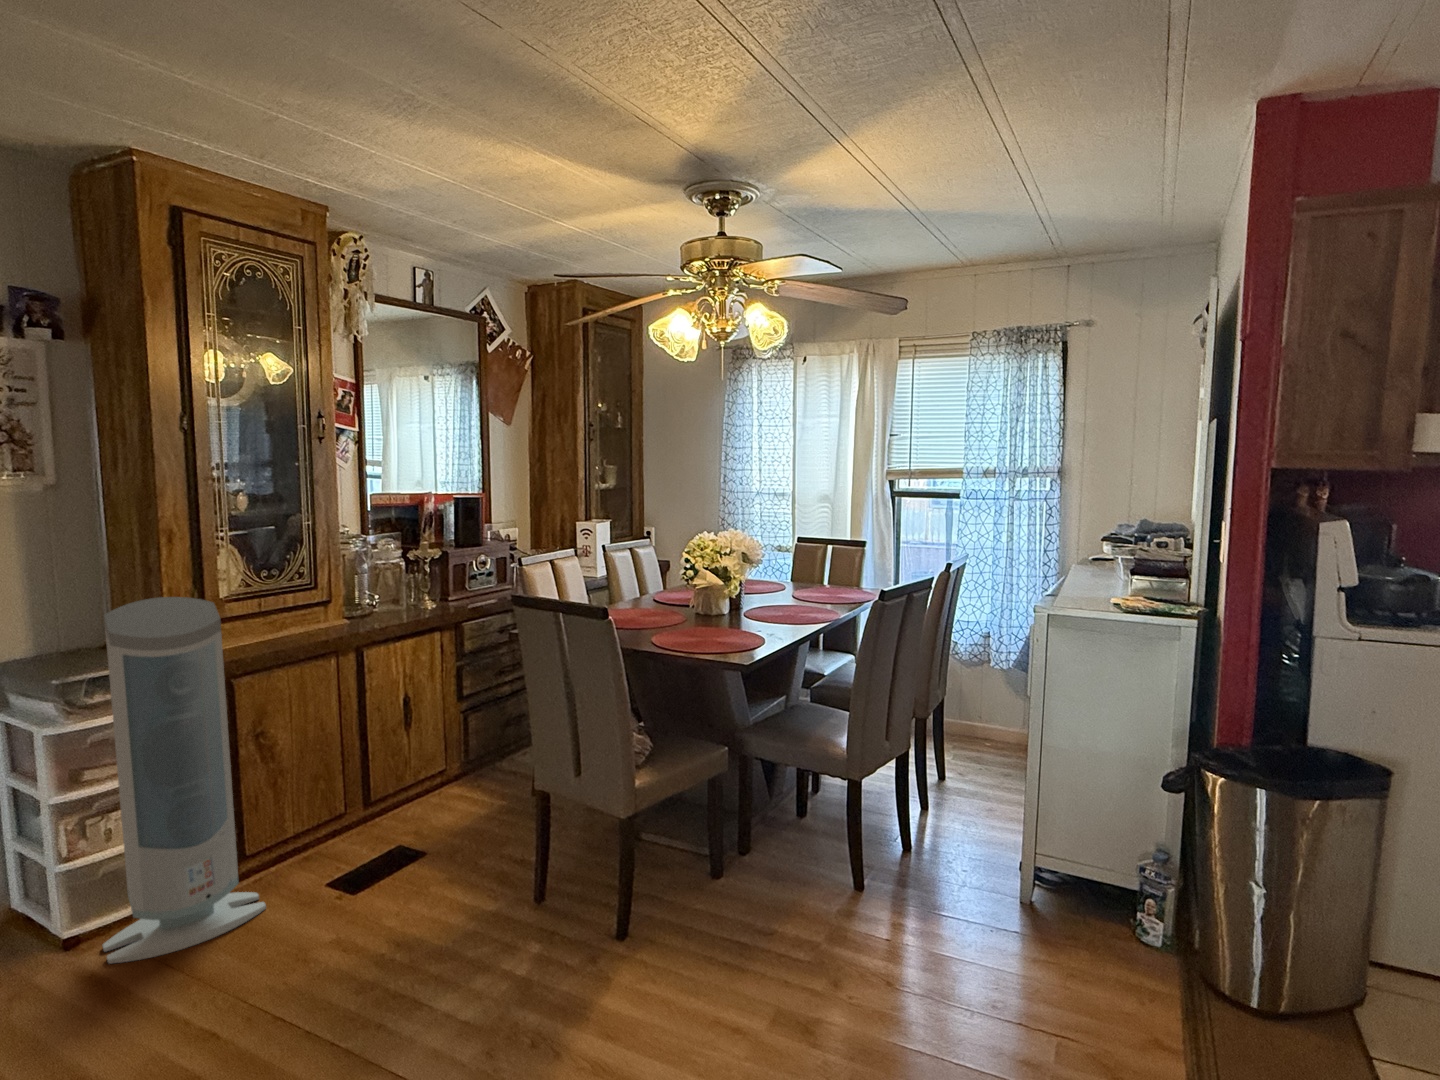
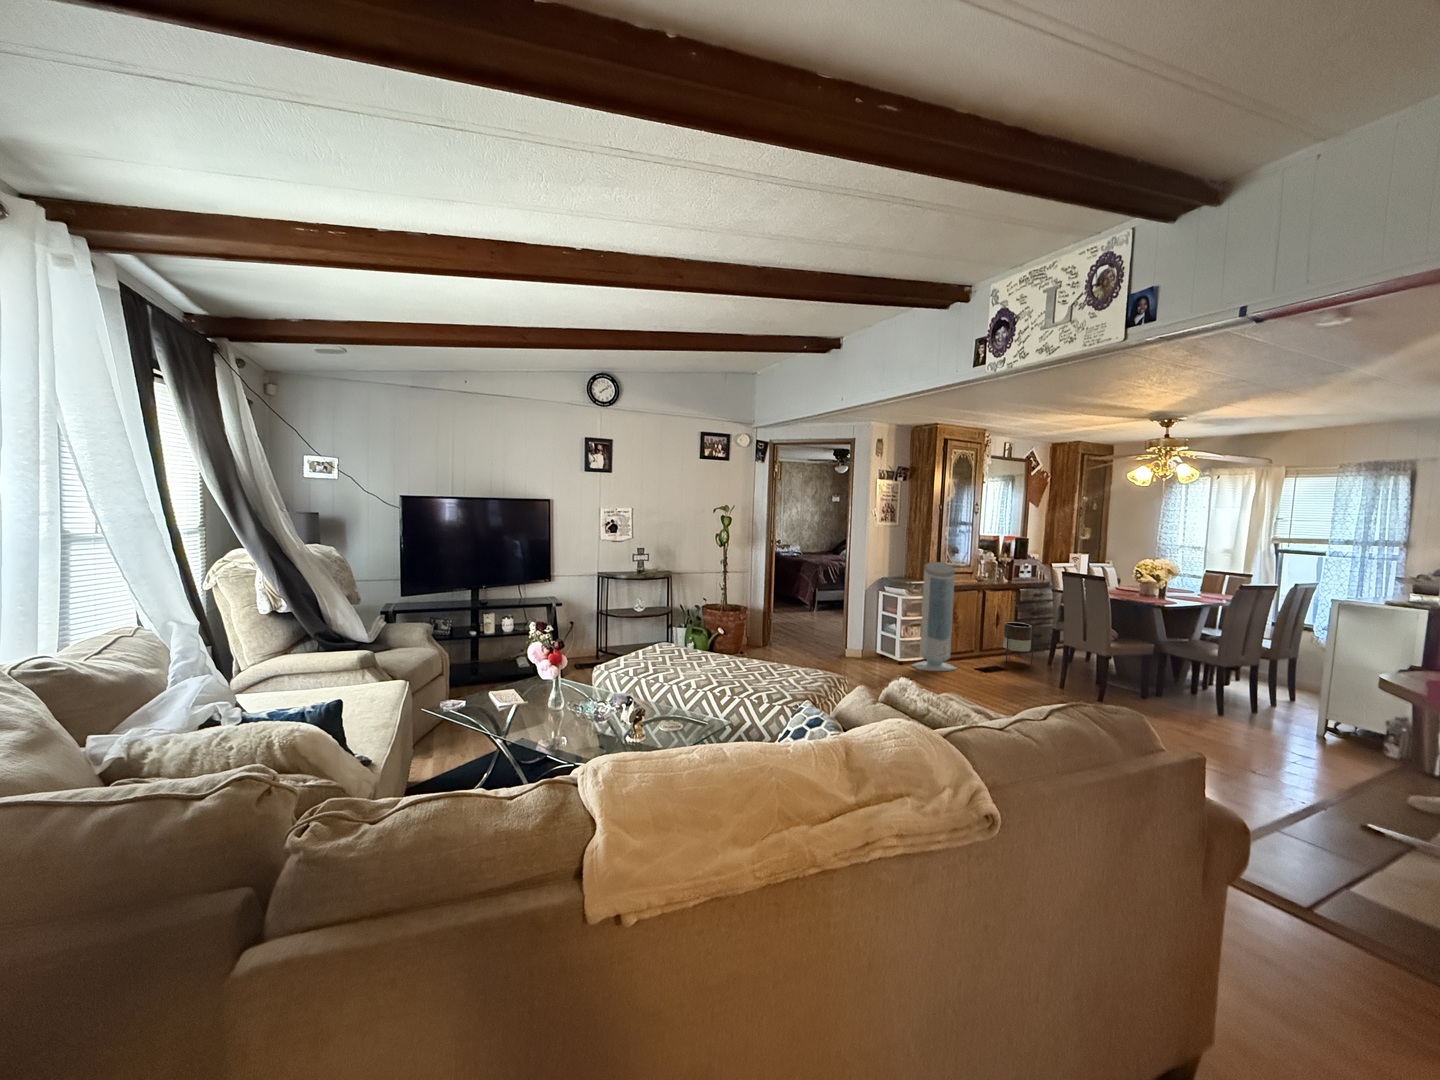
planter: none [423,709,496,823] -> present [1003,622,1034,664]

